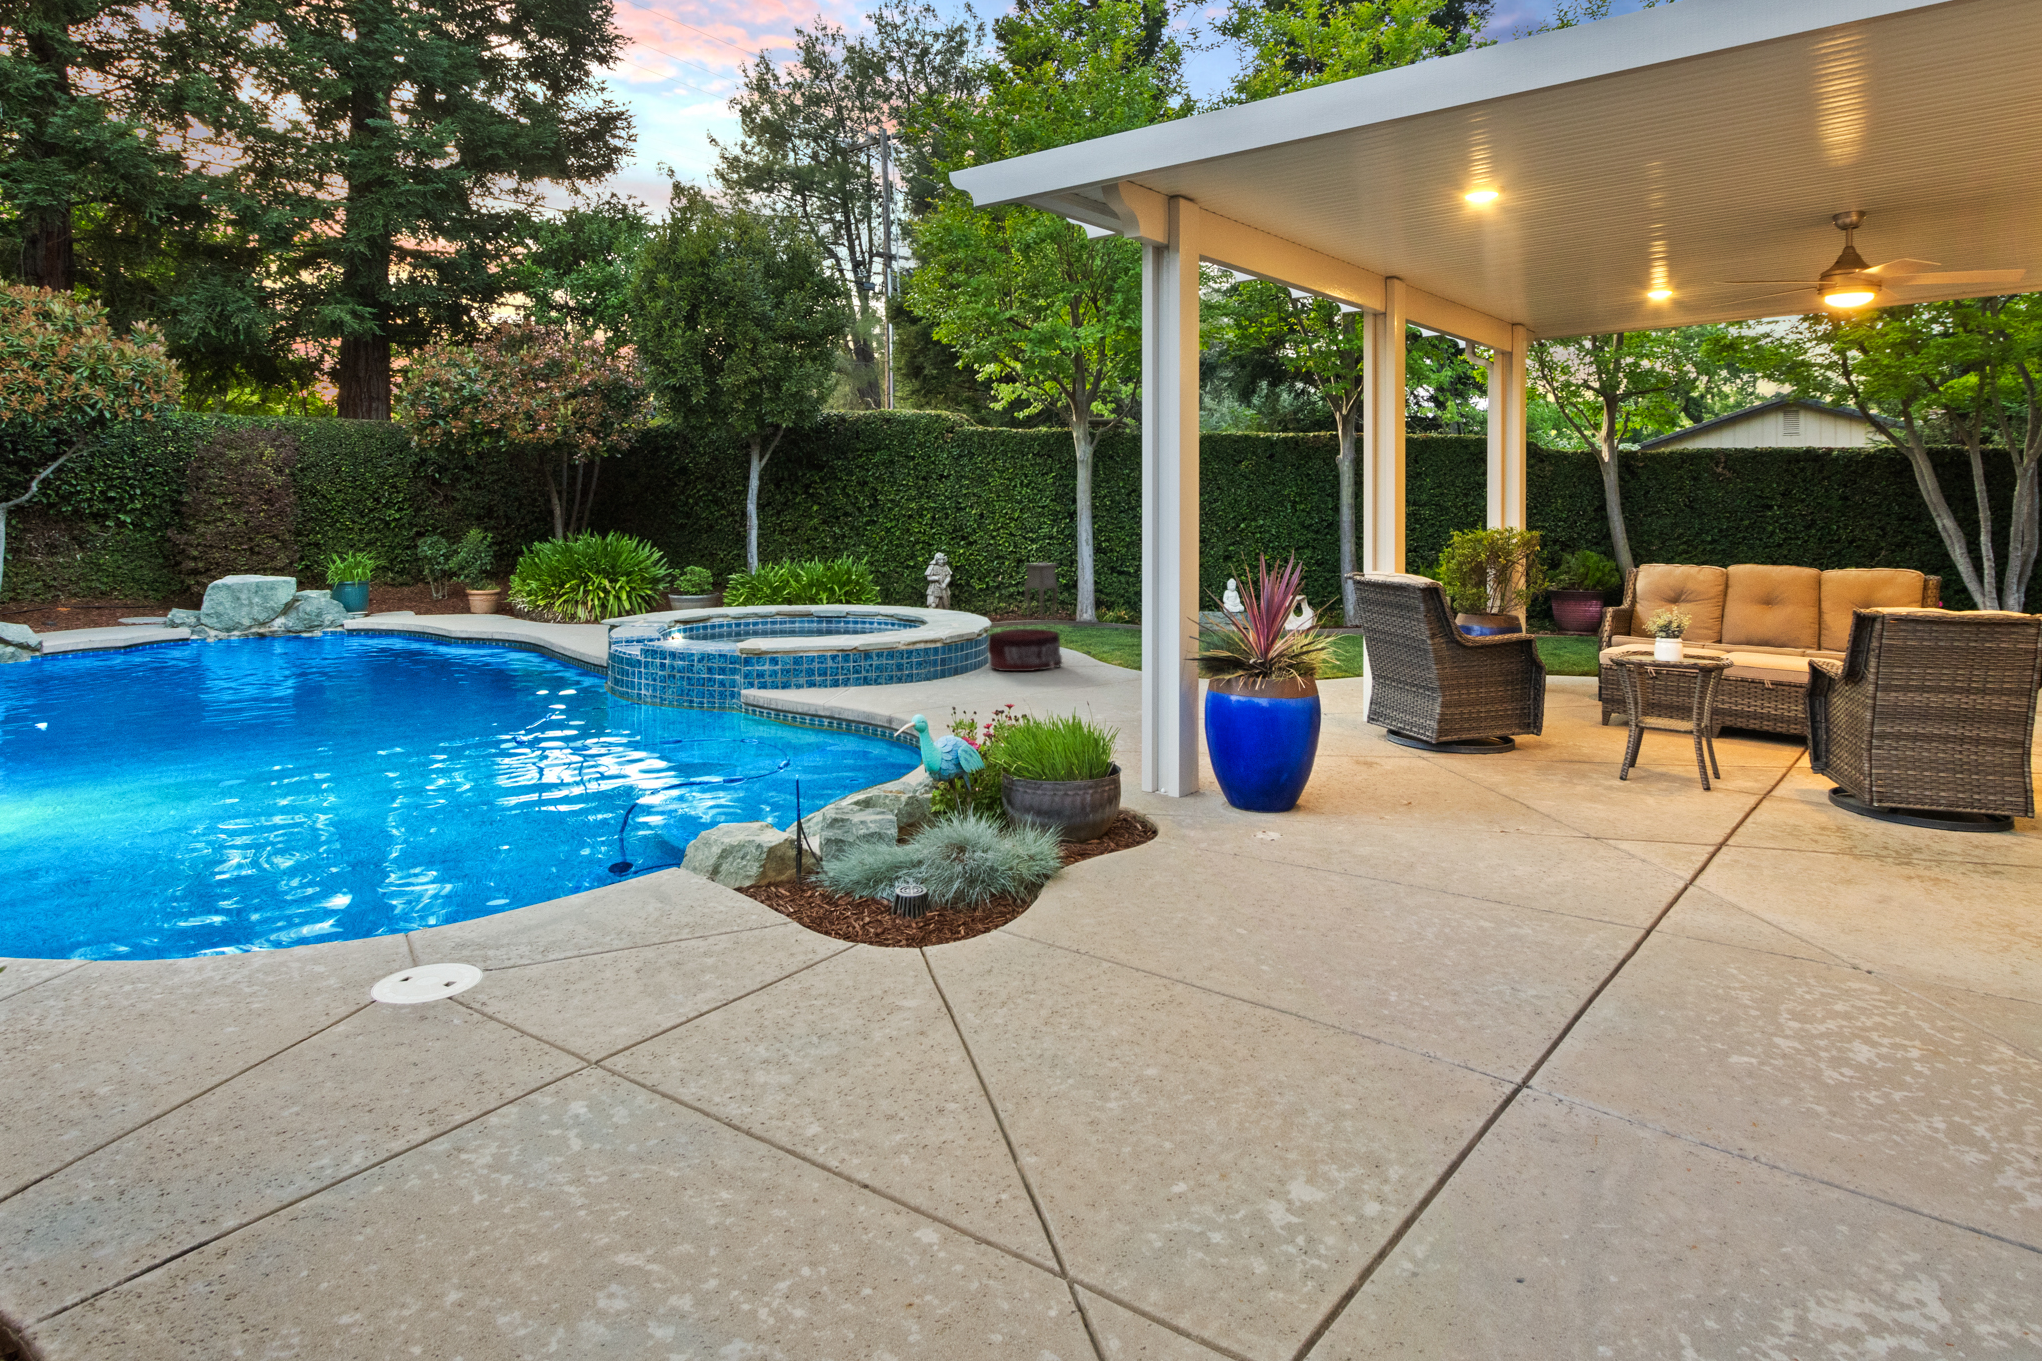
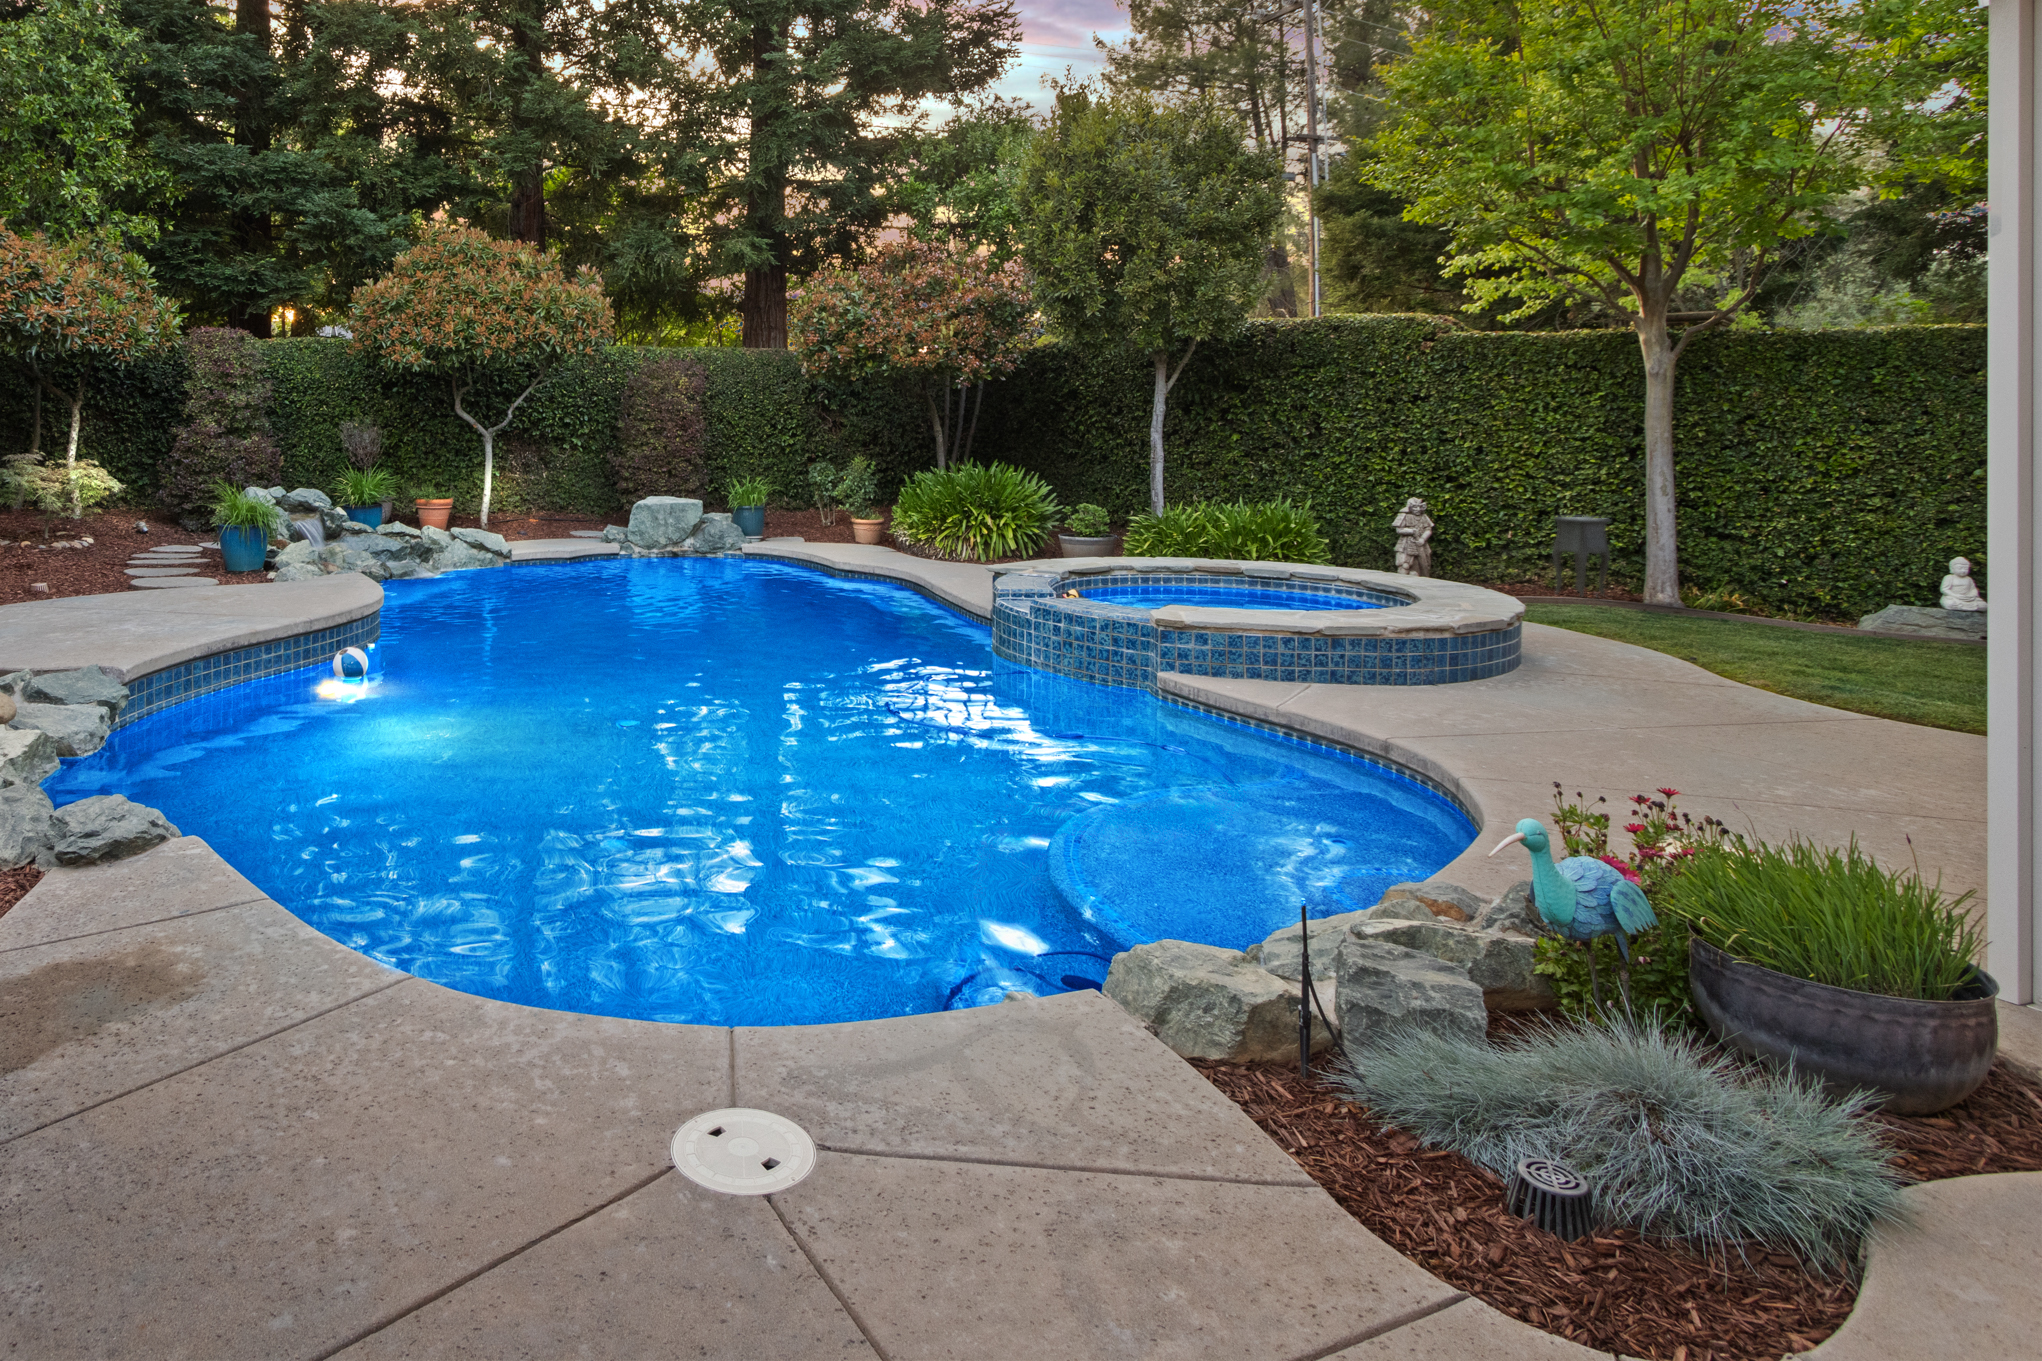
pouf: present [988,629,1062,671] -> none [1540,625,1685,696]

